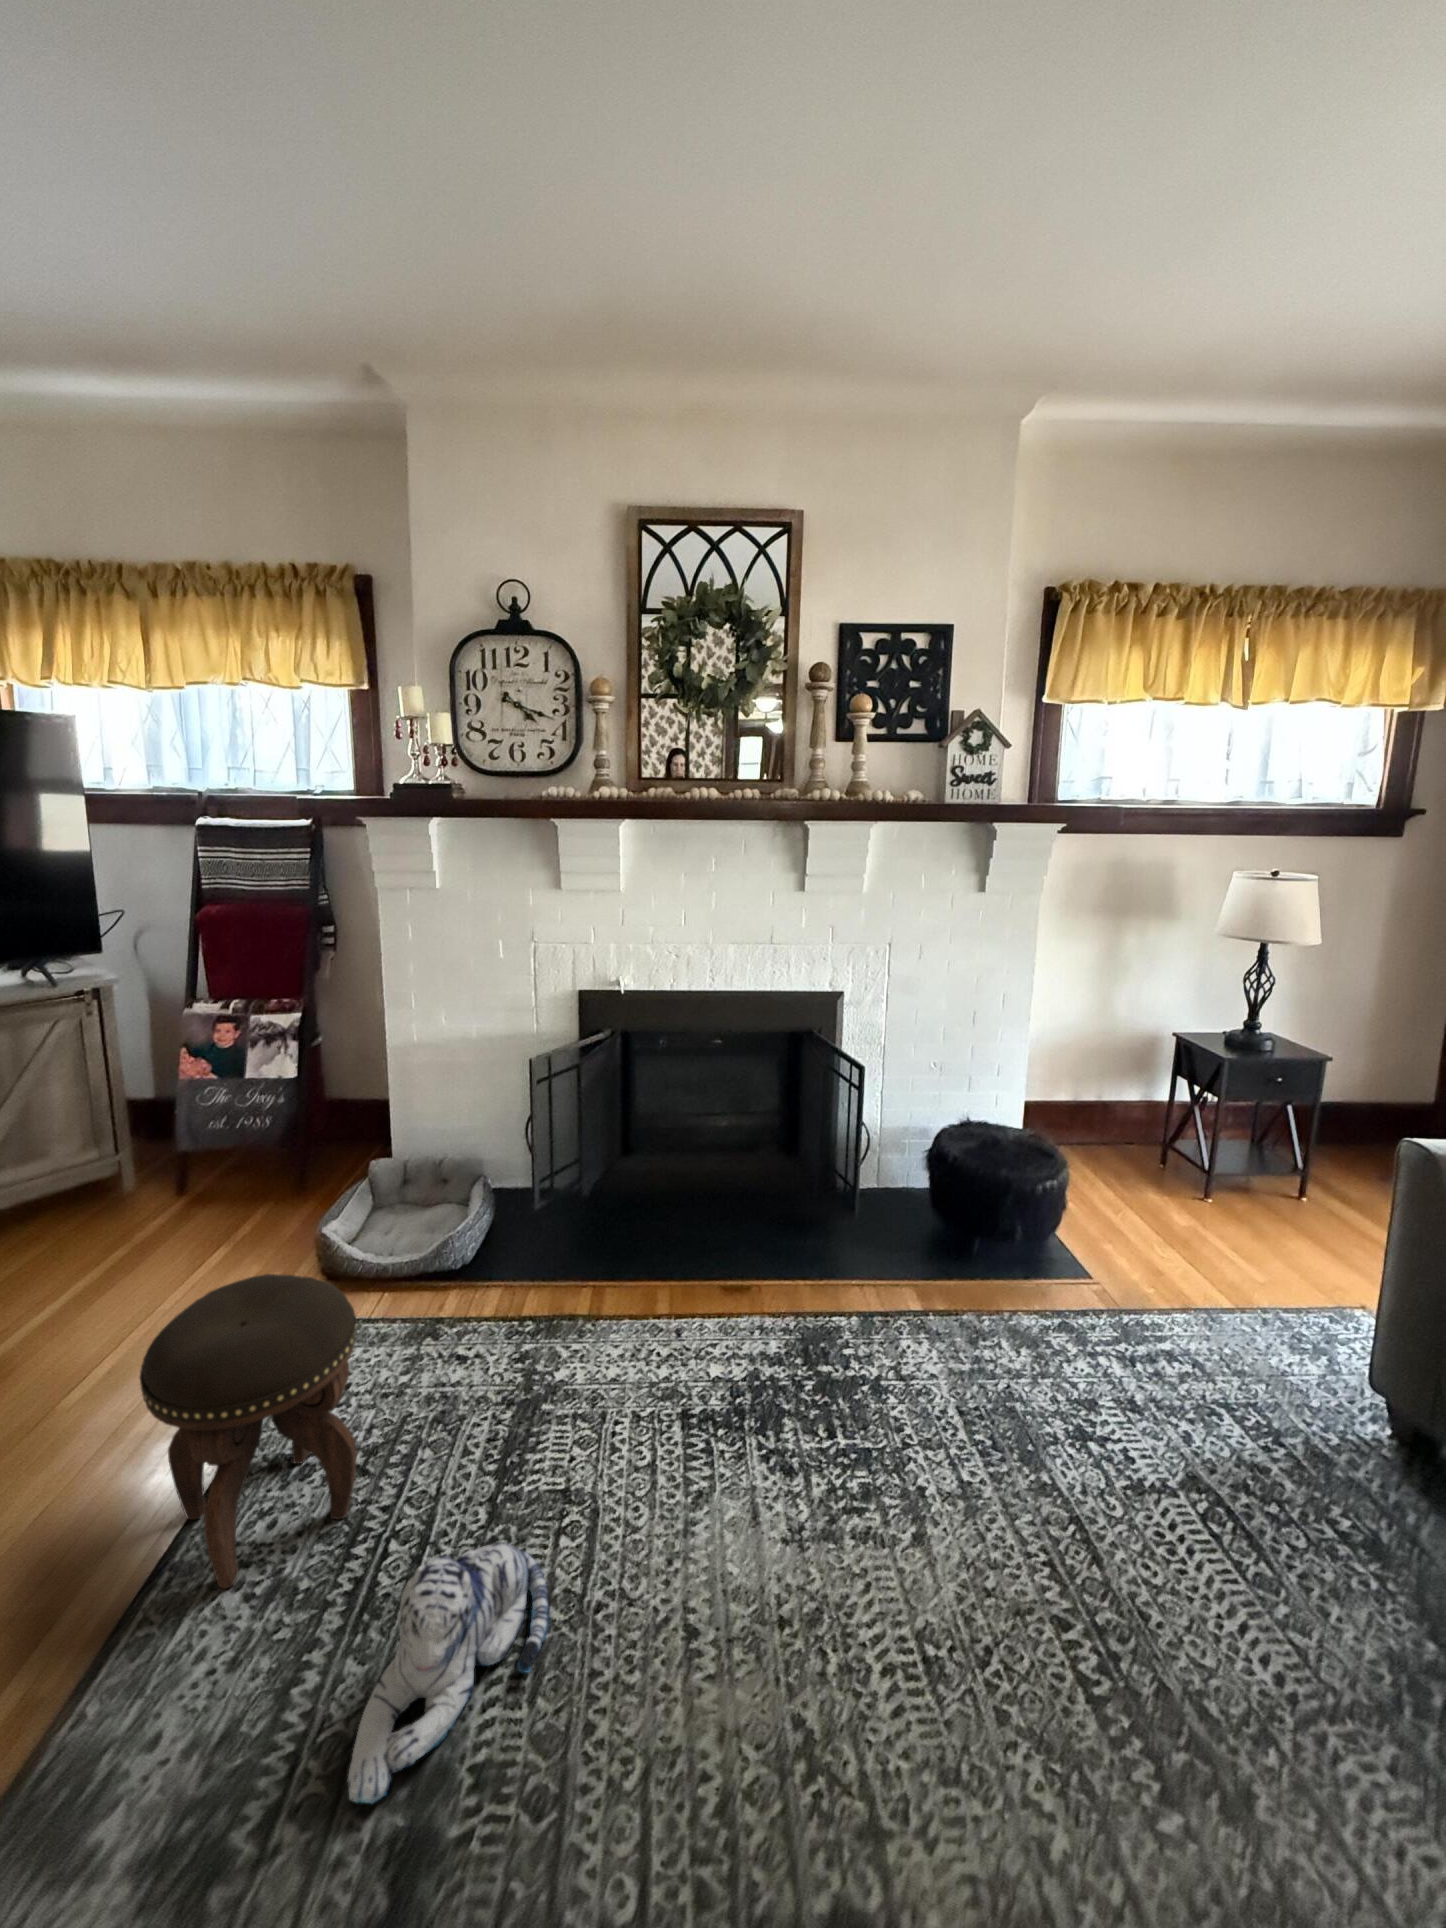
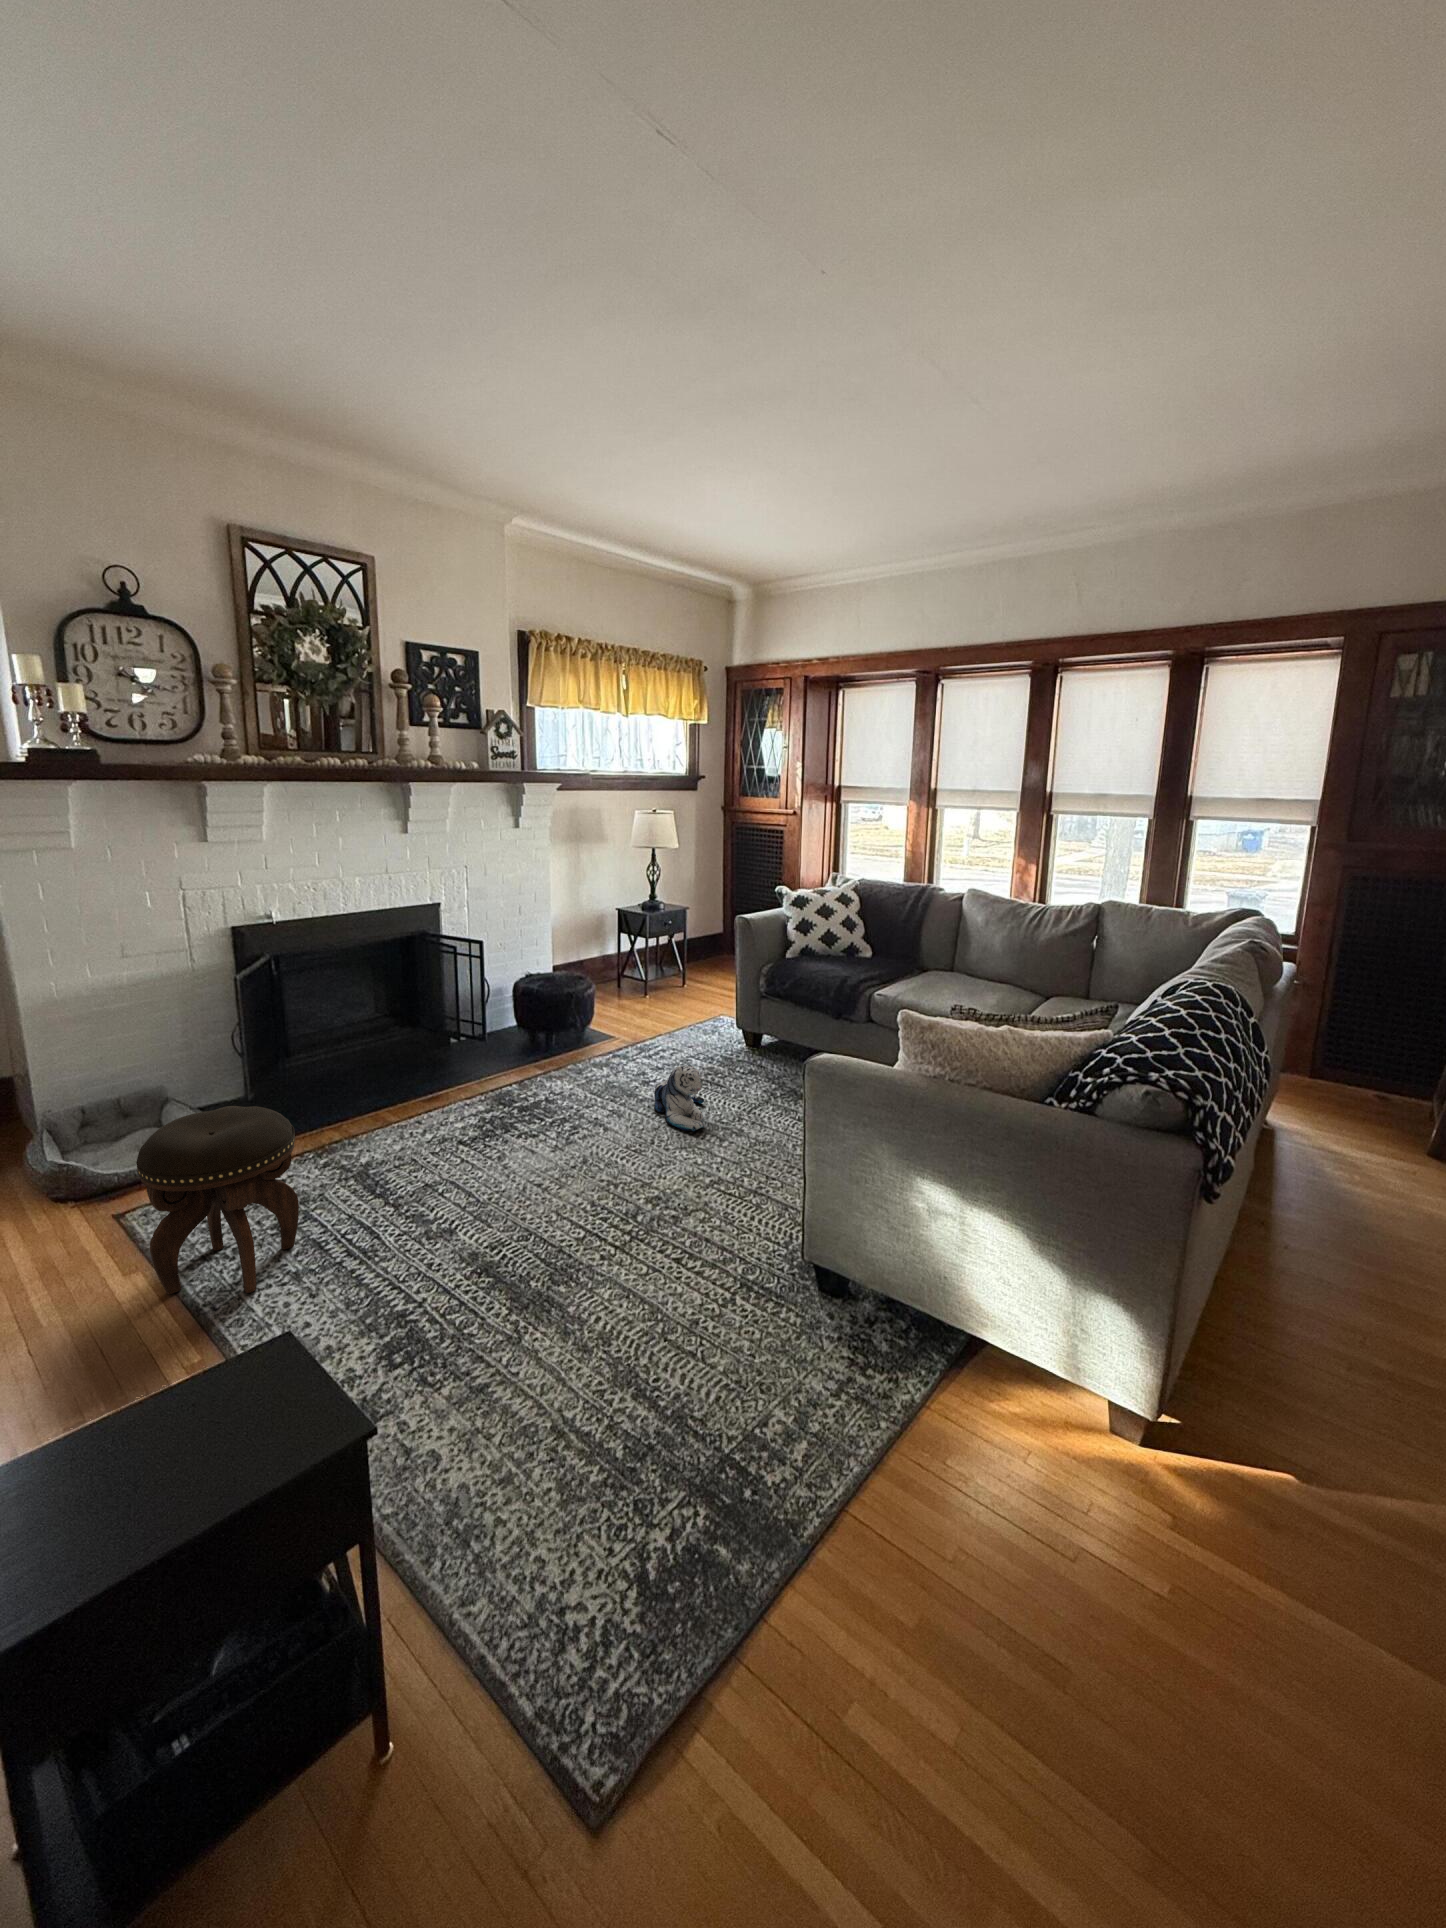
plush toy: present [347,1542,549,1803] -> present [654,1065,704,1131]

